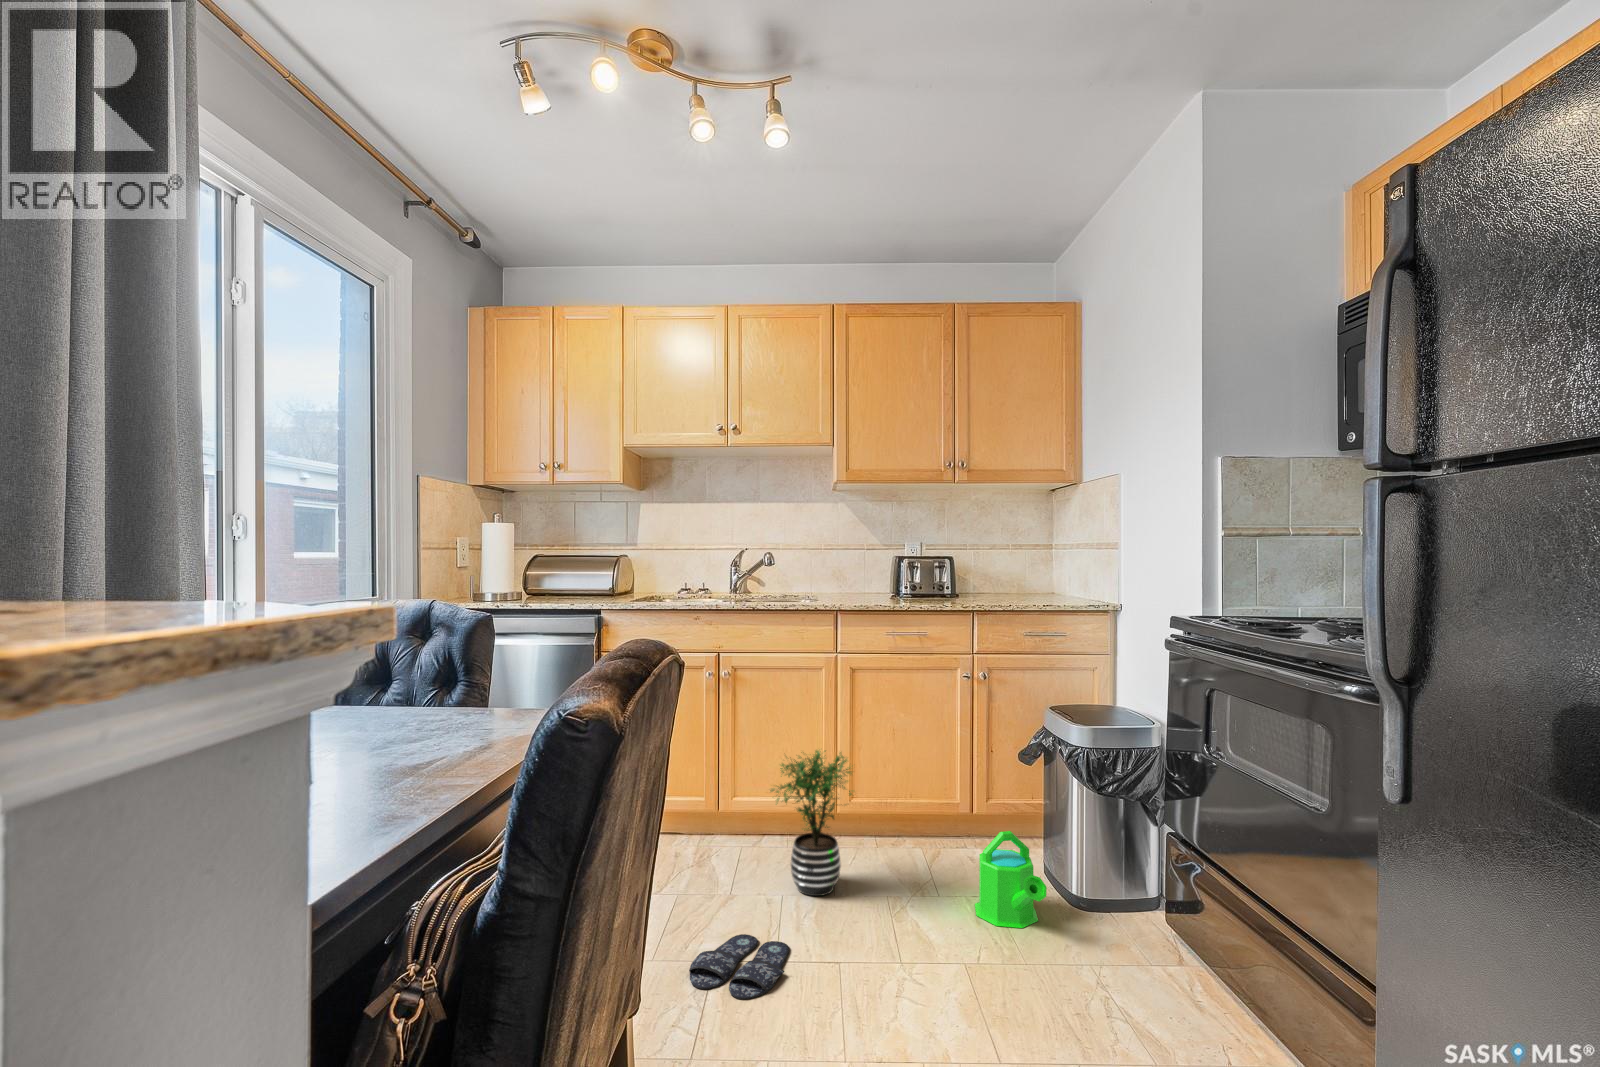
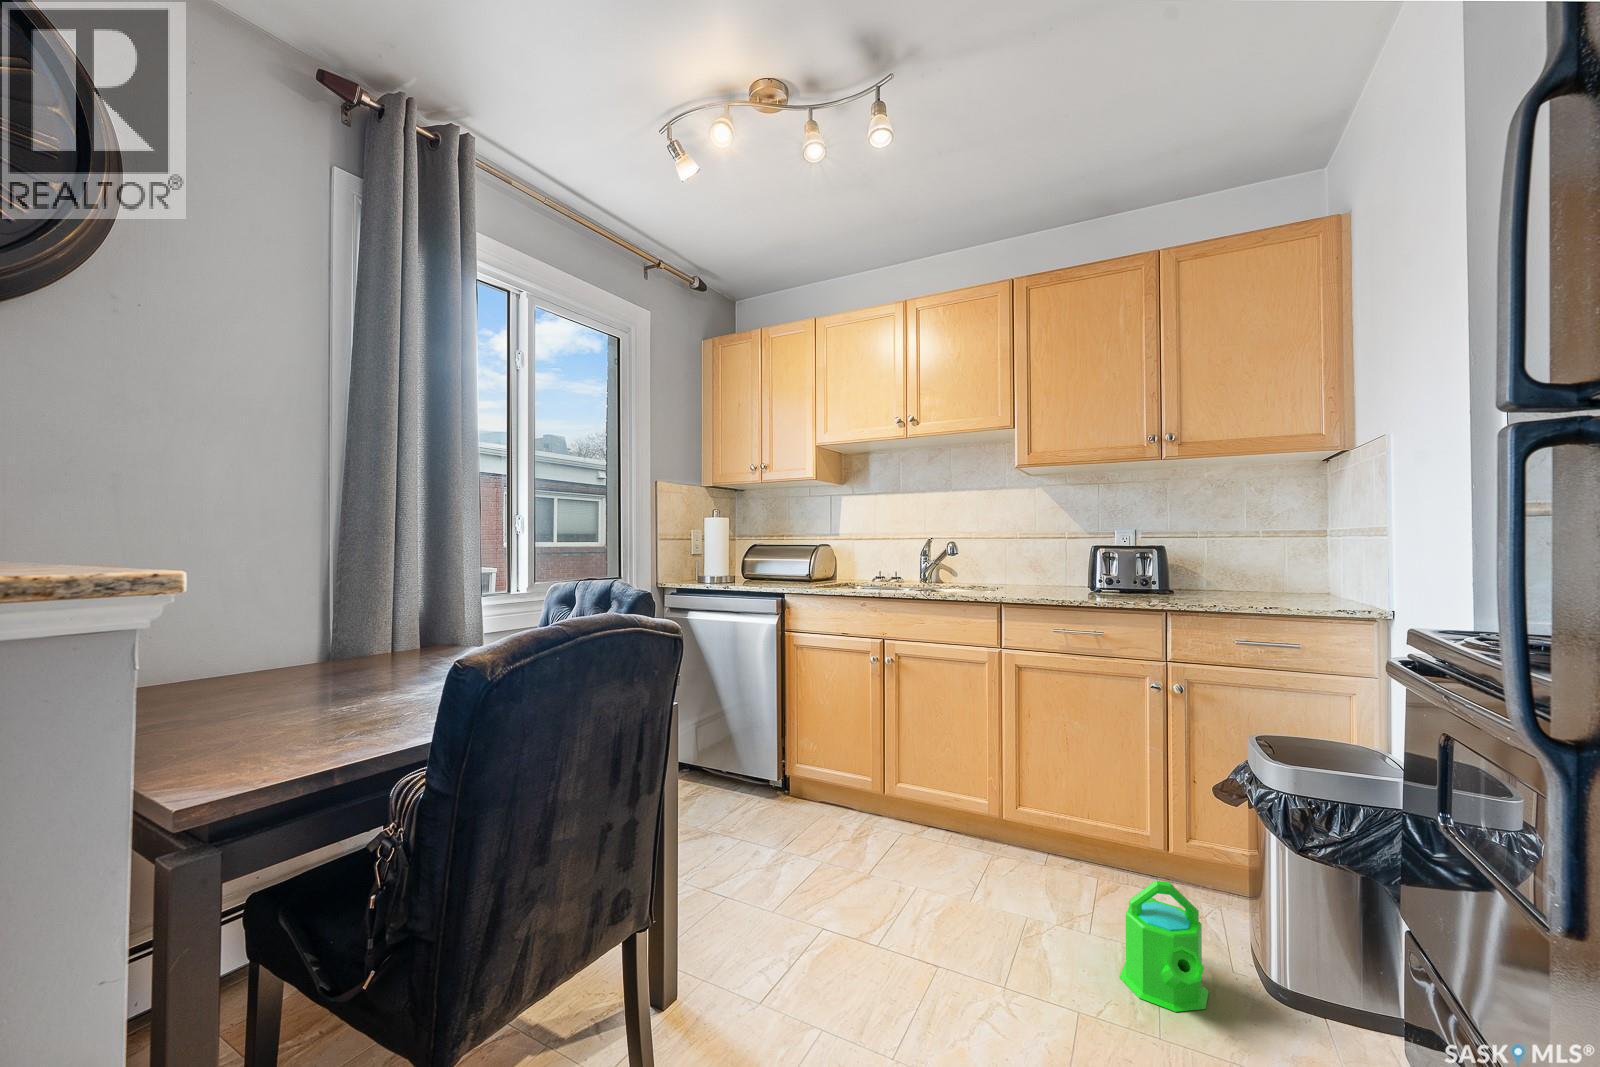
potted plant: present [770,751,852,896] -> none [889,744,993,905]
slippers: present [689,934,789,999] -> none [762,924,876,995]

